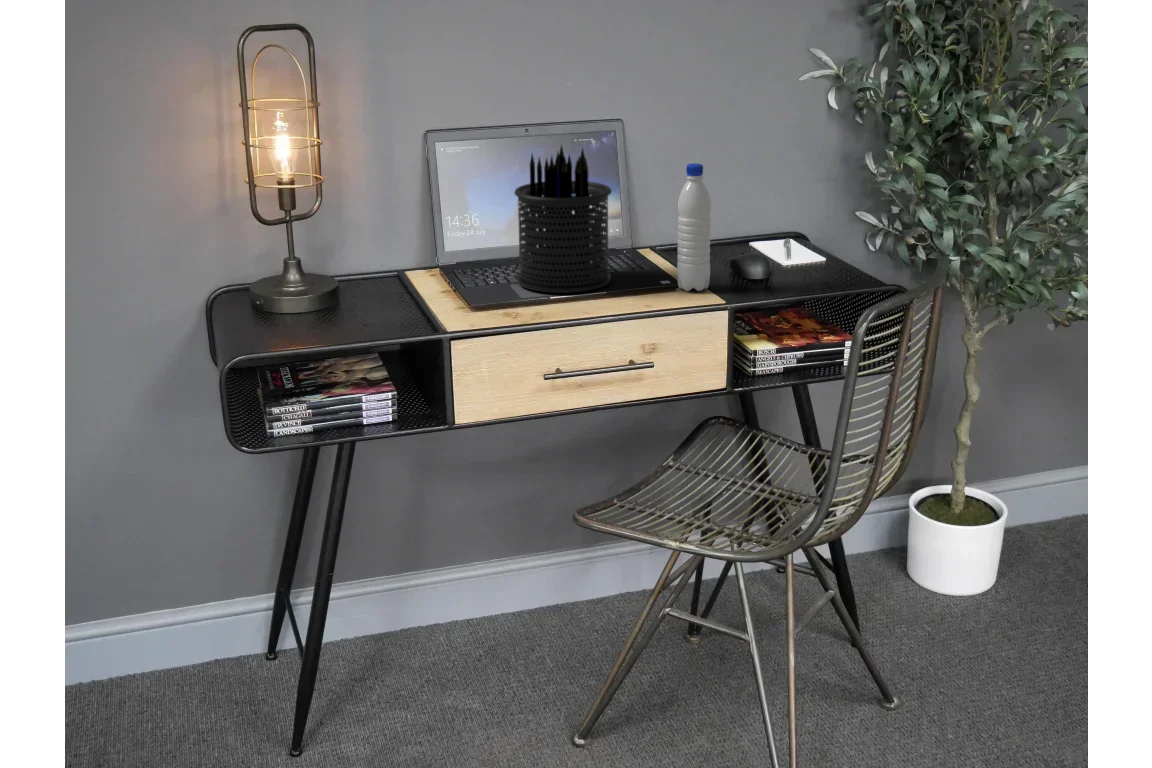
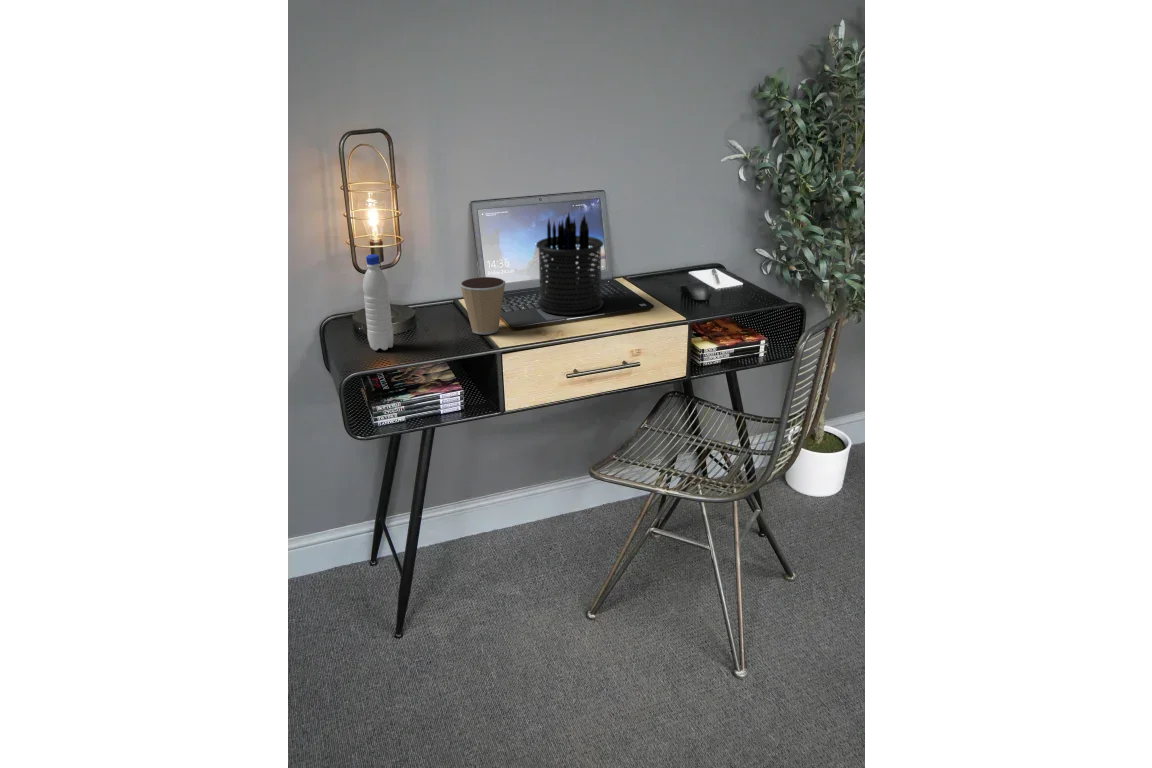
water bottle: present [677,163,711,291] -> present [363,254,393,350]
coffee cup: none [398,234,463,315] -> present [460,277,506,335]

